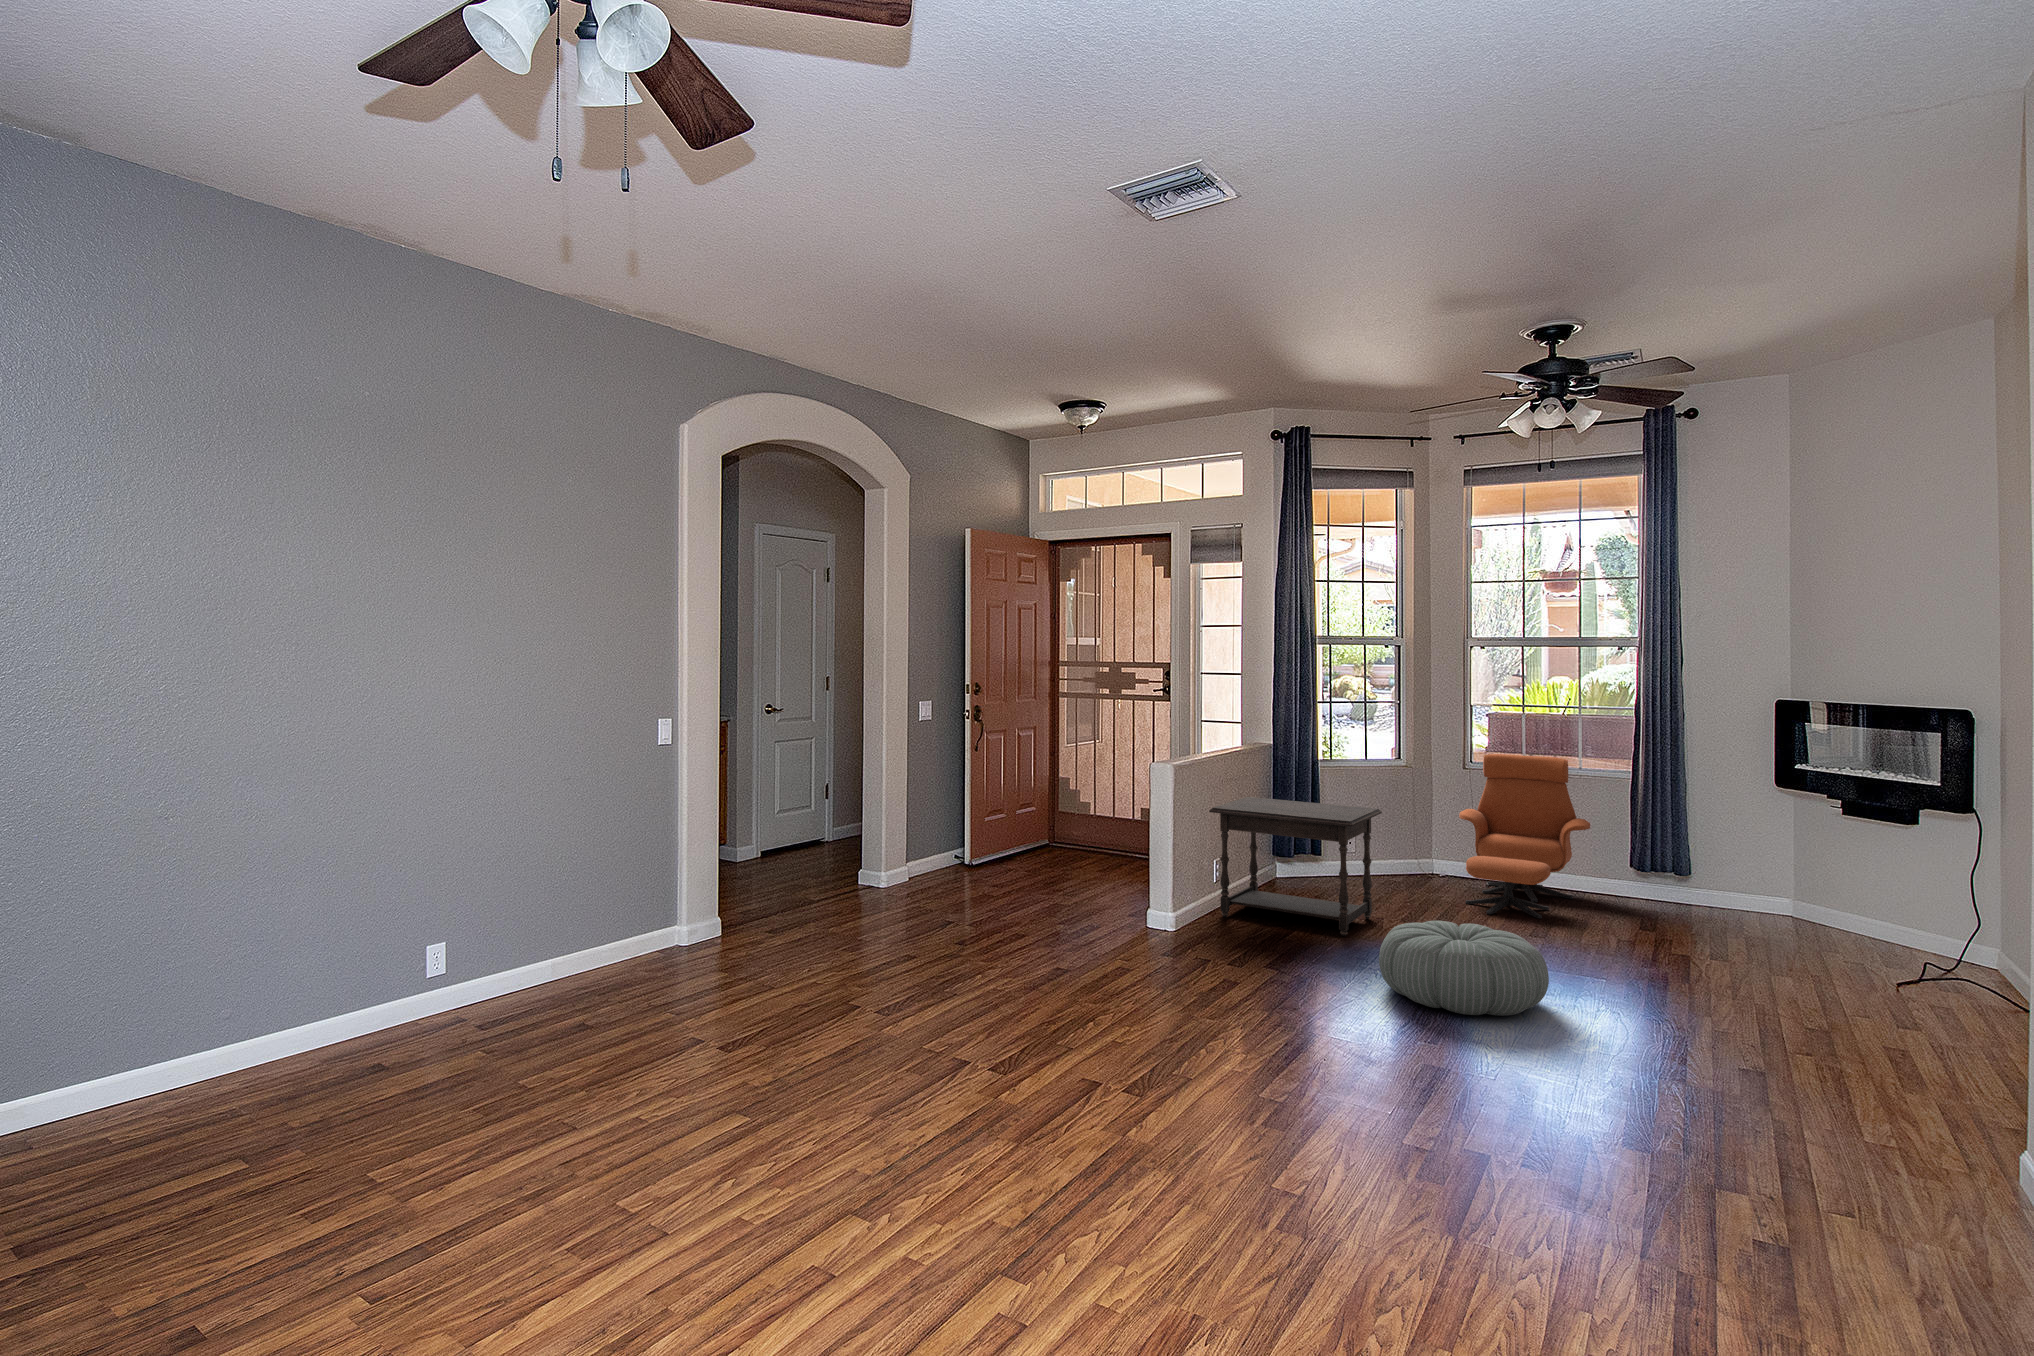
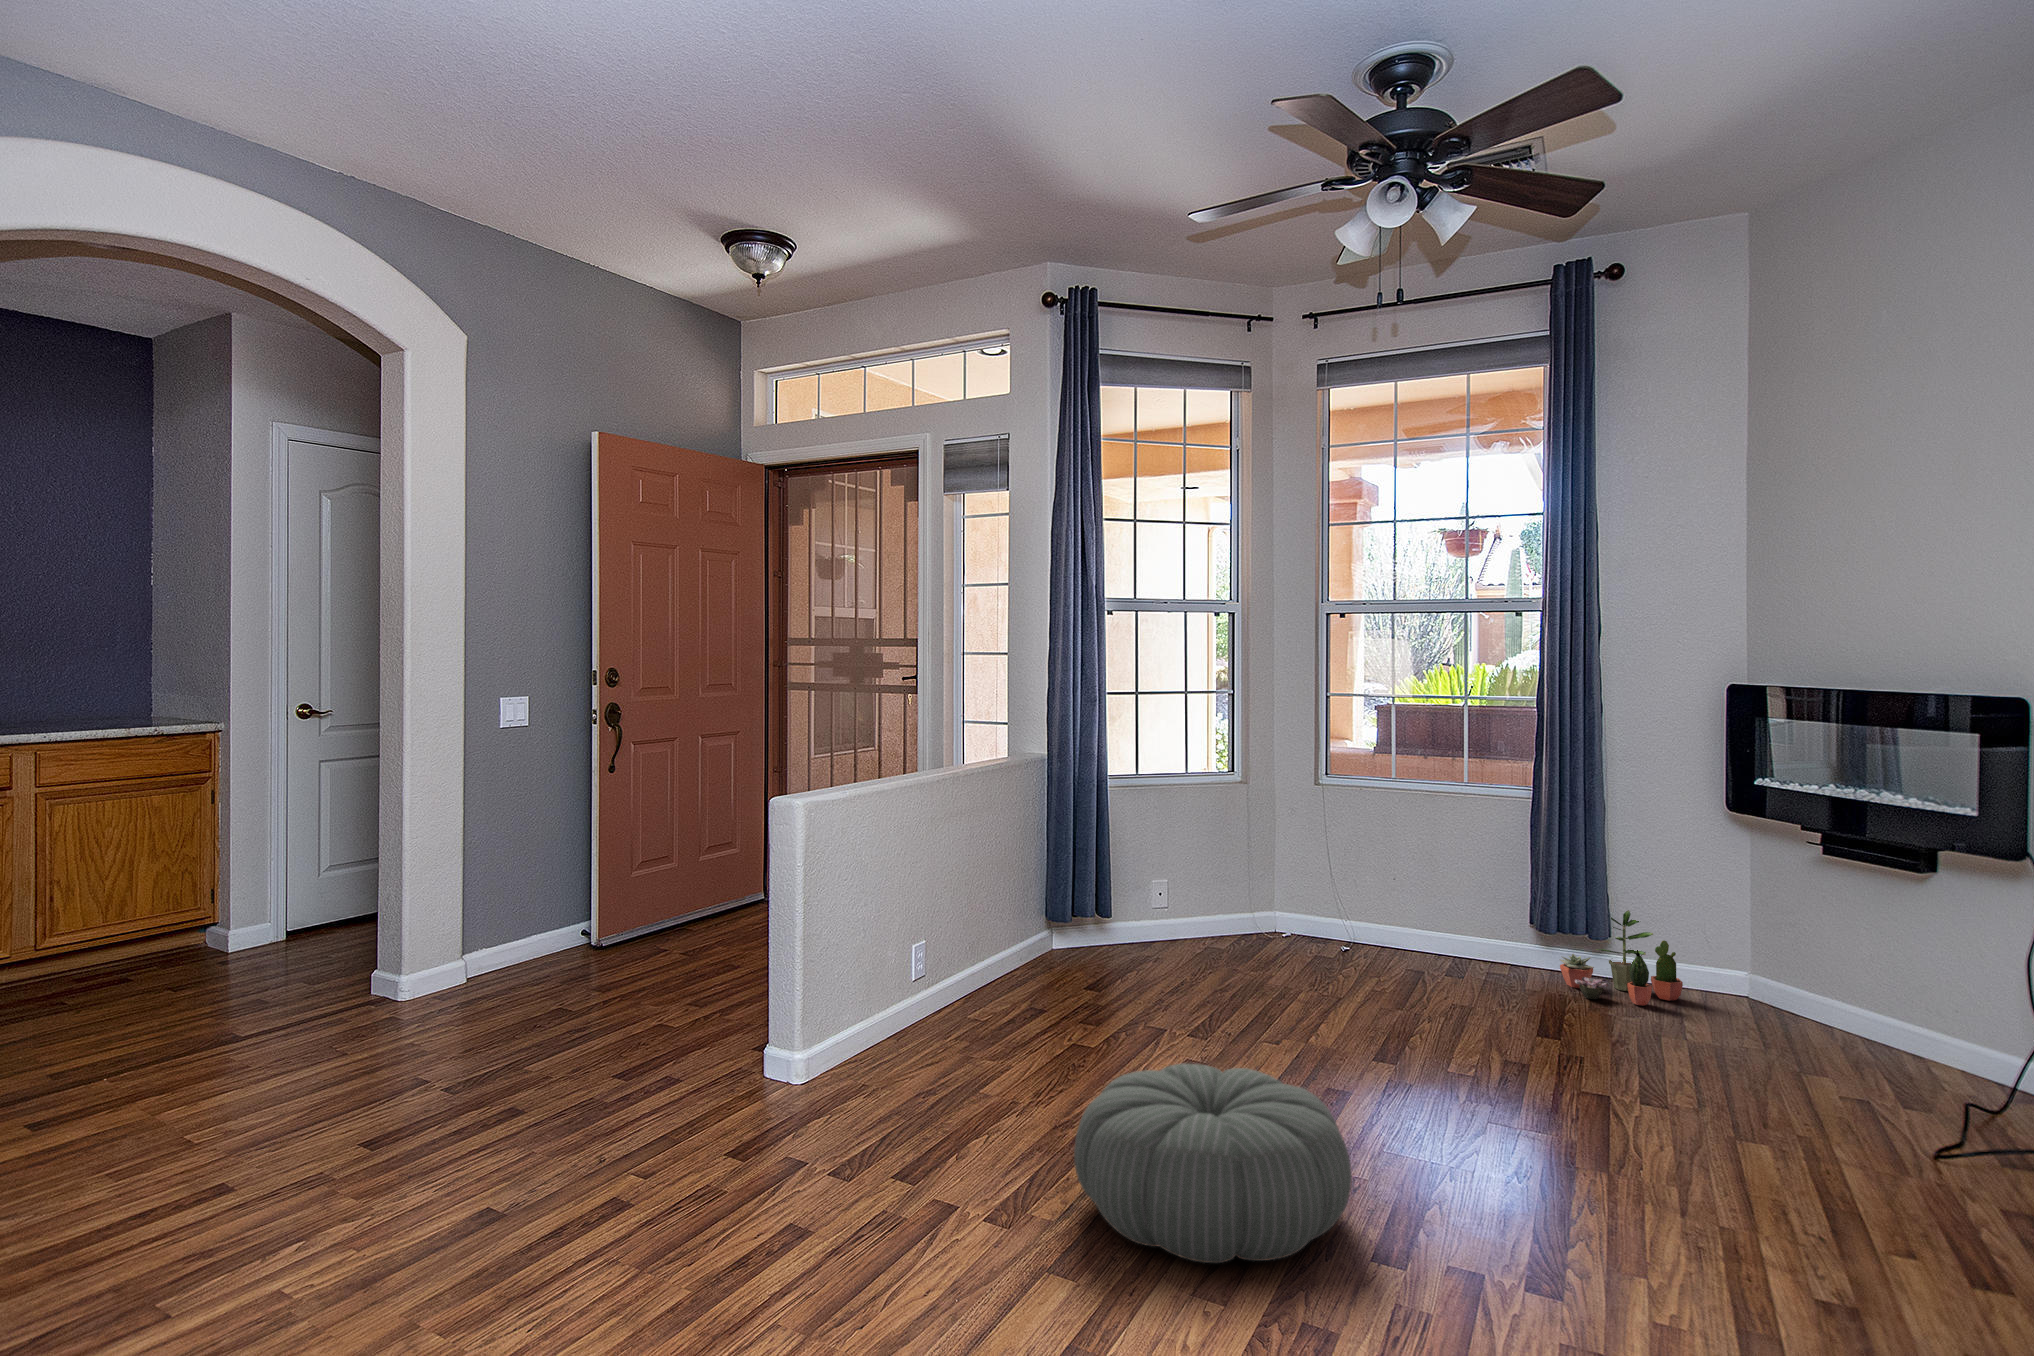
lounge chair: present [1459,754,1590,918] -> none [1297,766,1475,1015]
side table: present [1209,797,1382,936] -> none [895,838,1163,1068]
potted plant: none [1654,856,1748,920] -> present [1560,910,1683,1006]

